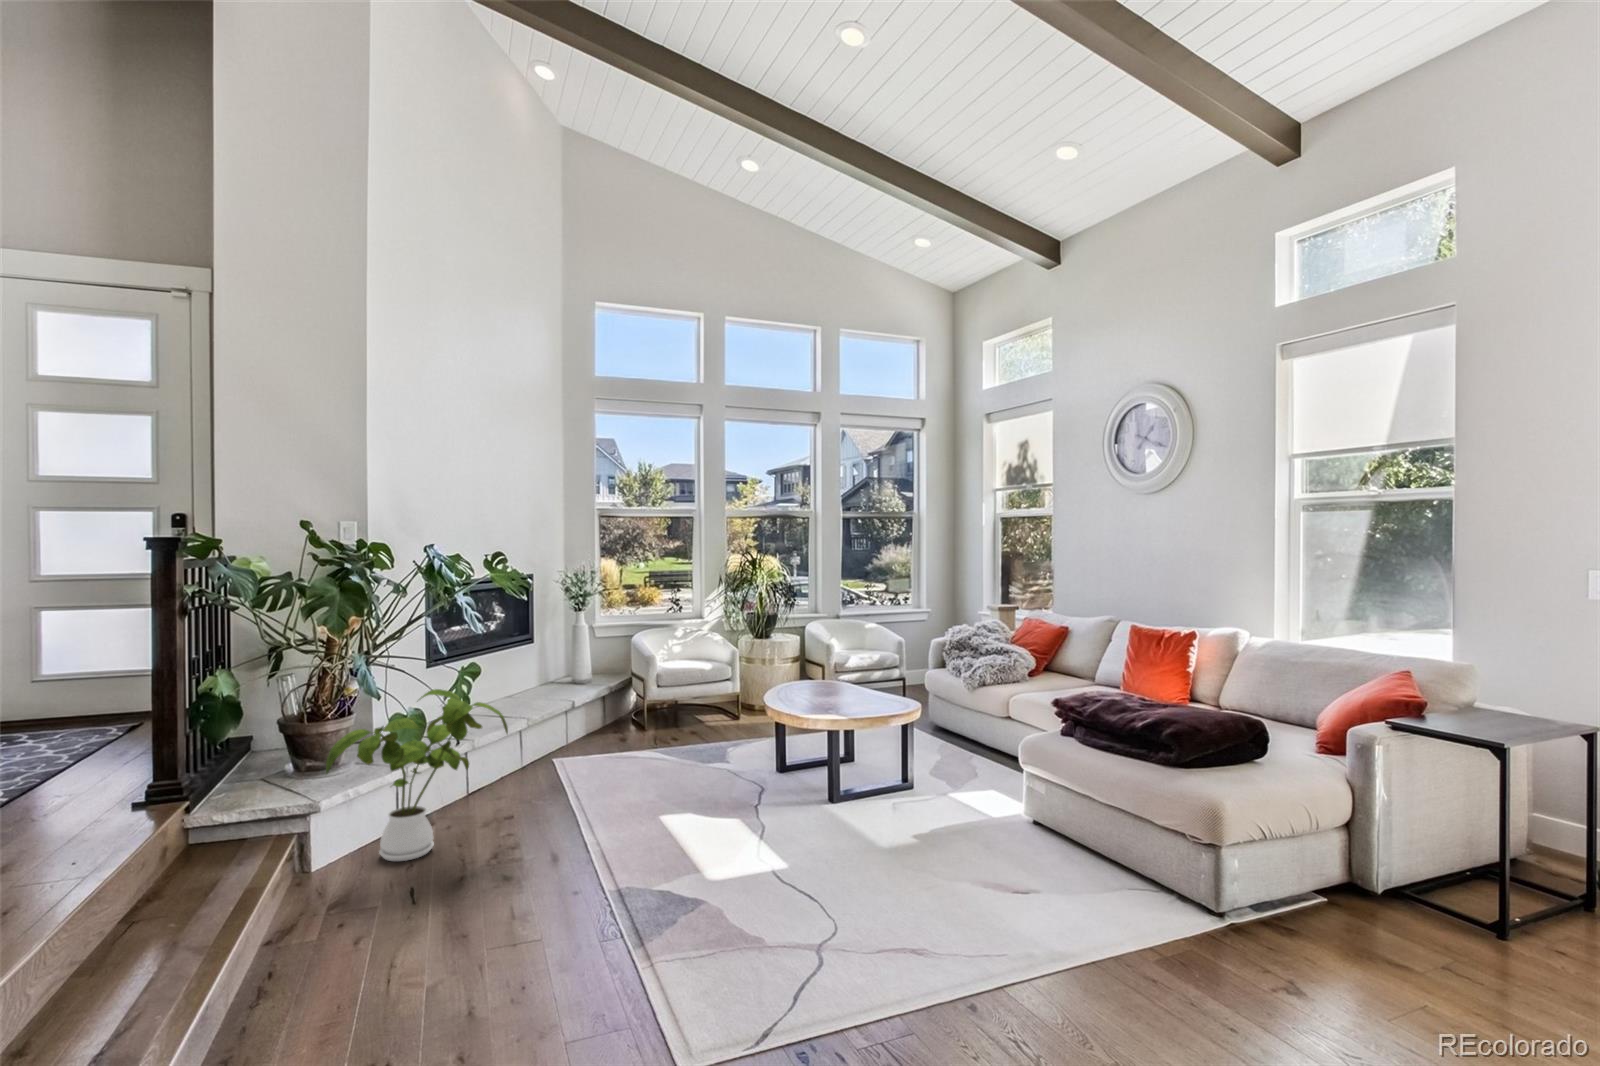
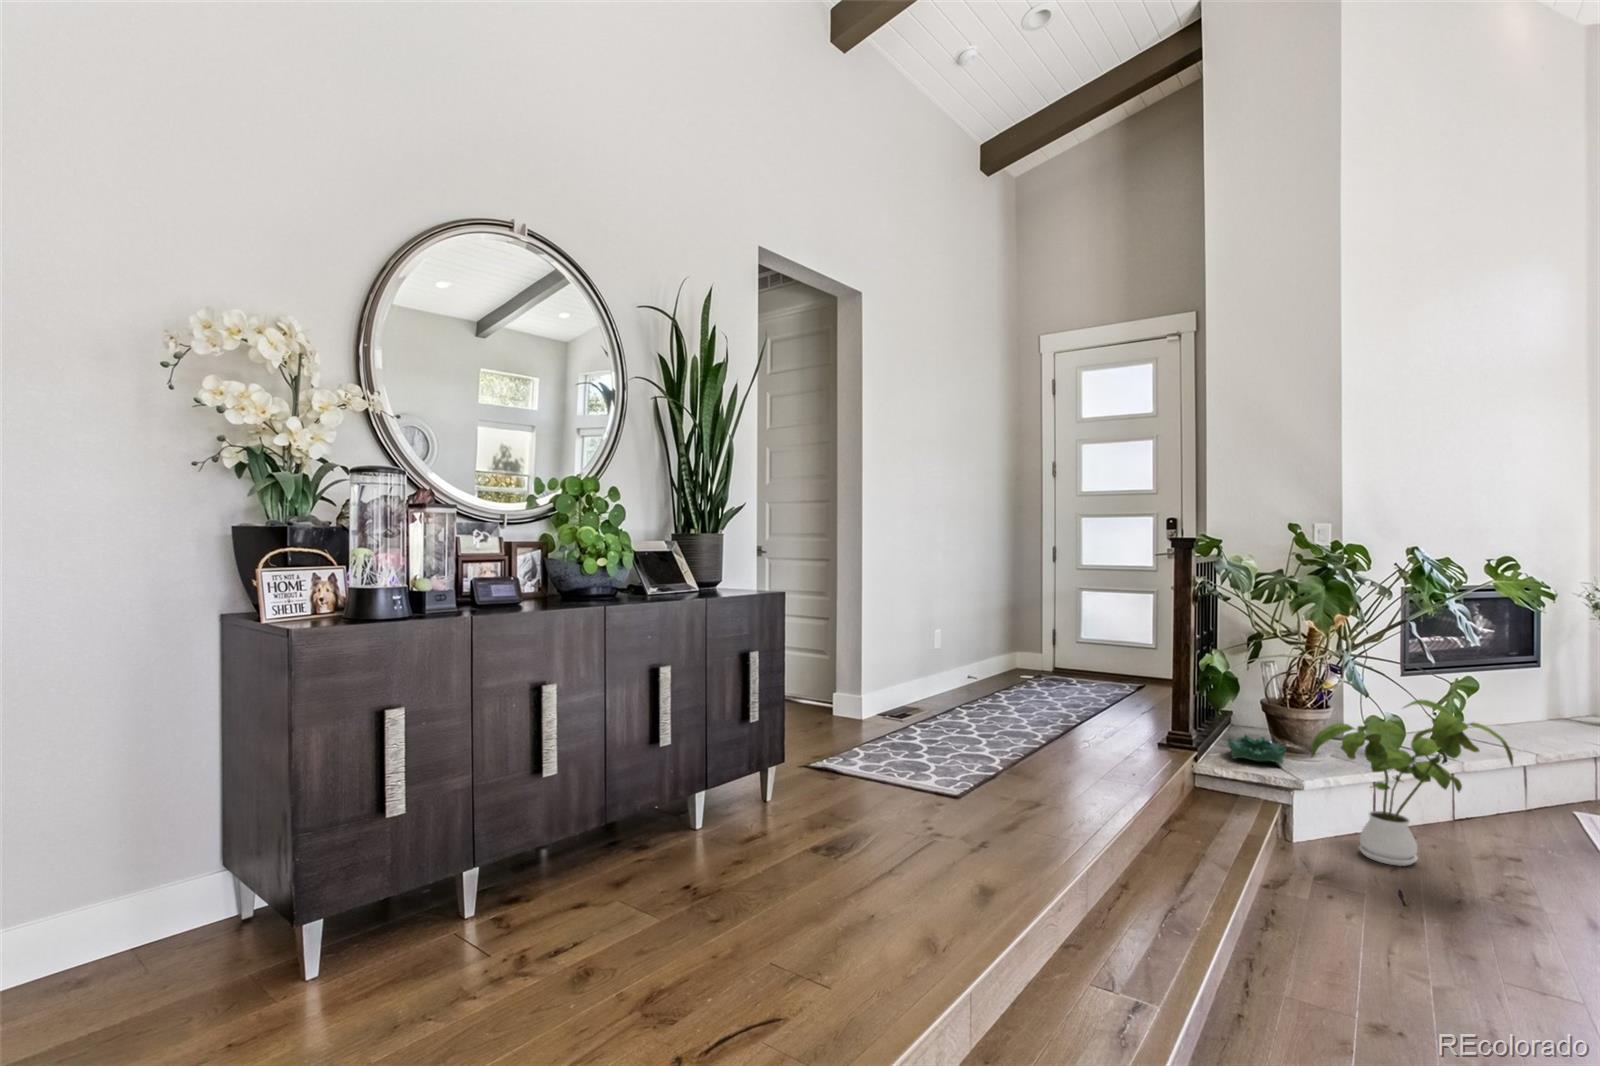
decorative bowl: none [229,761,303,799] -> present [1228,735,1286,764]

